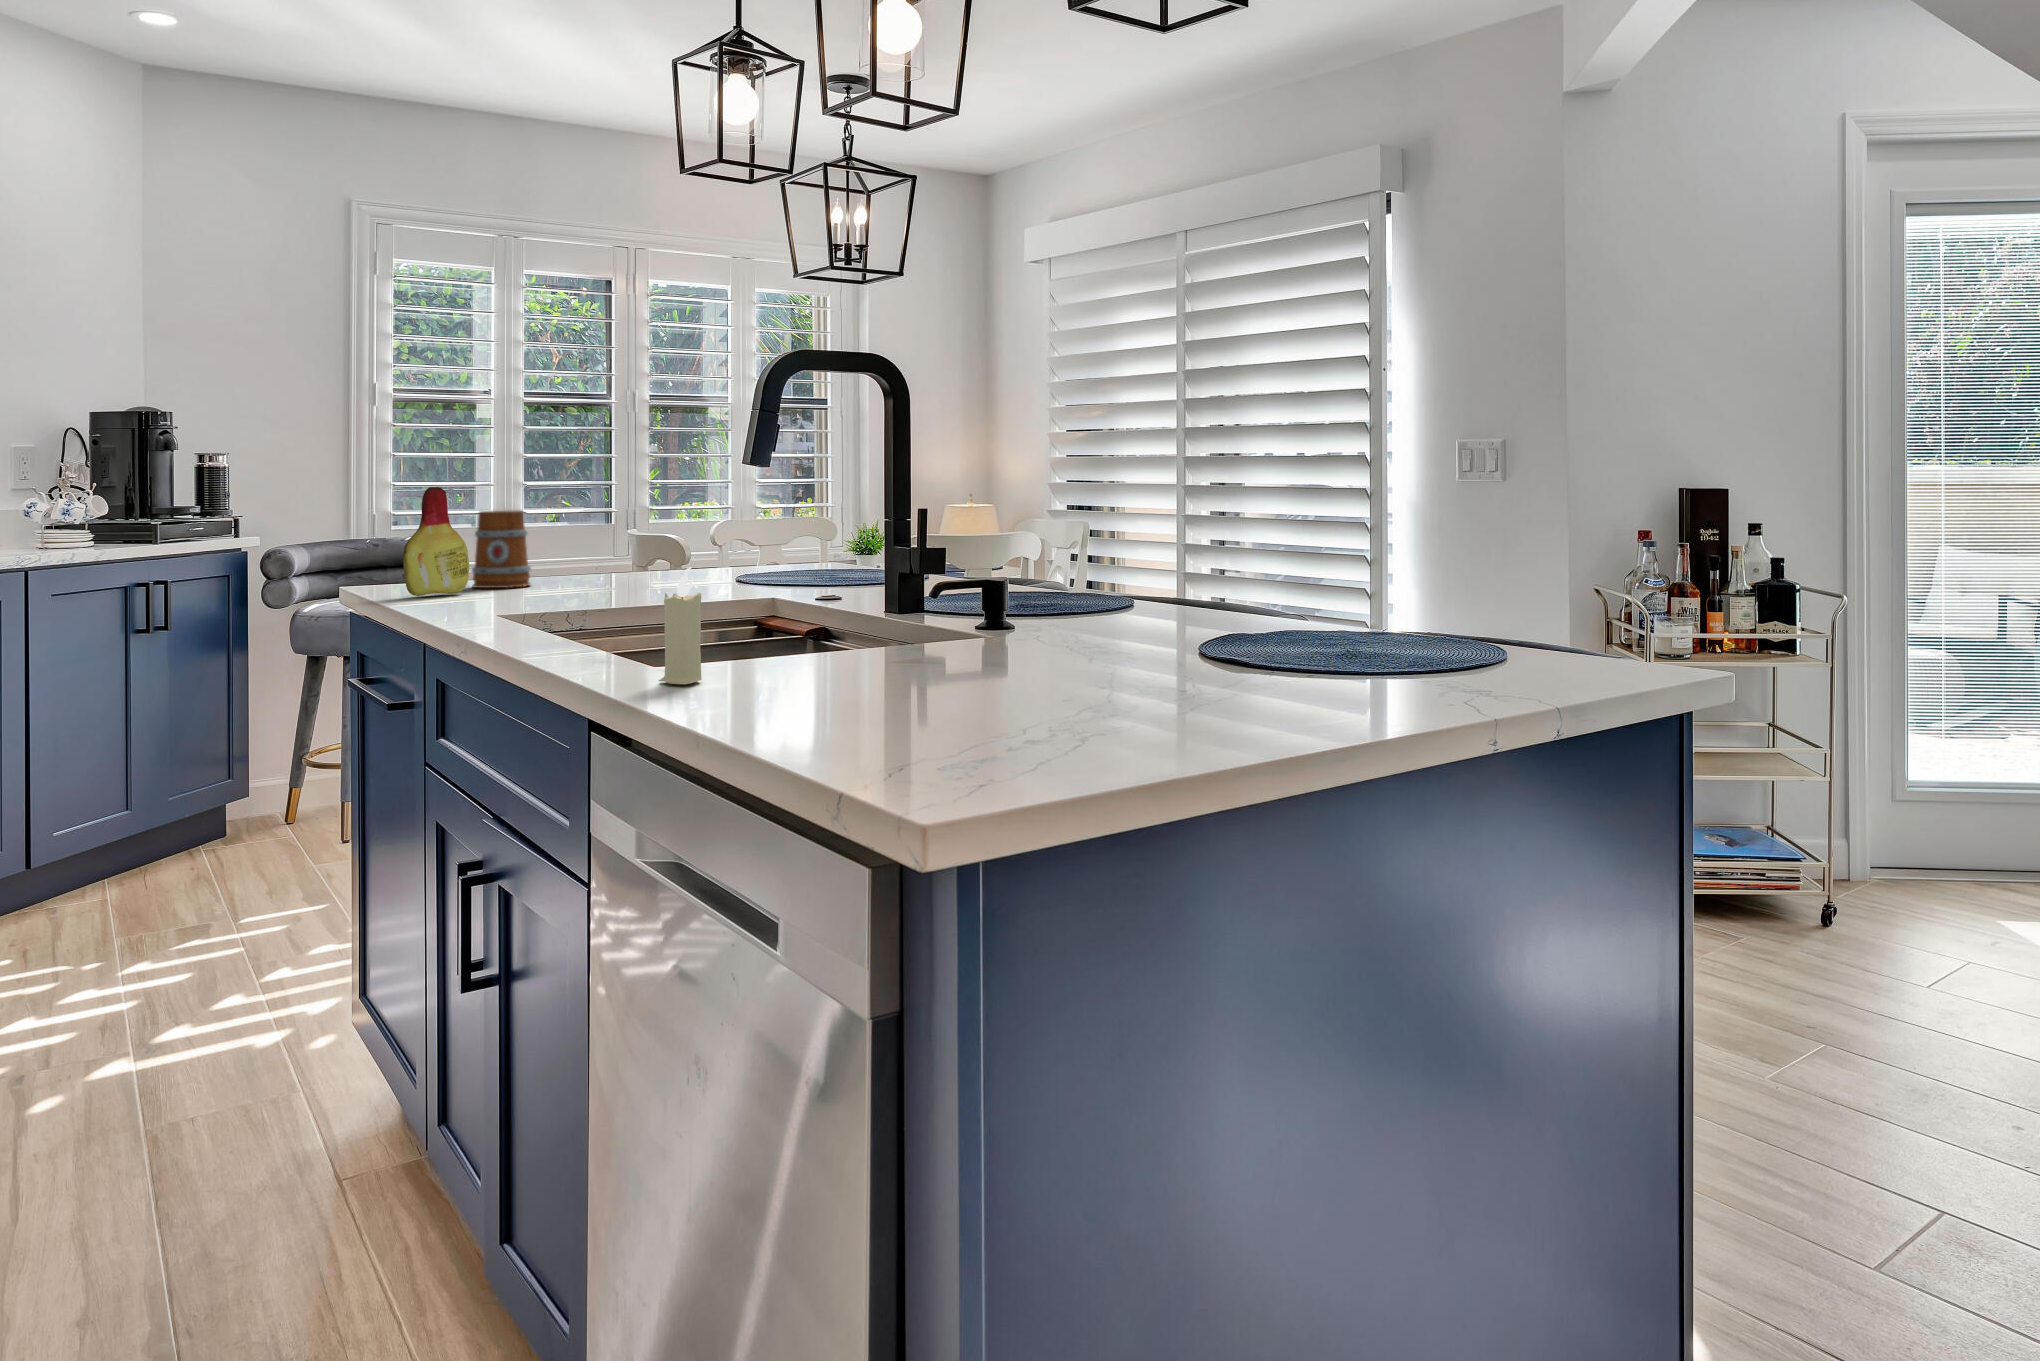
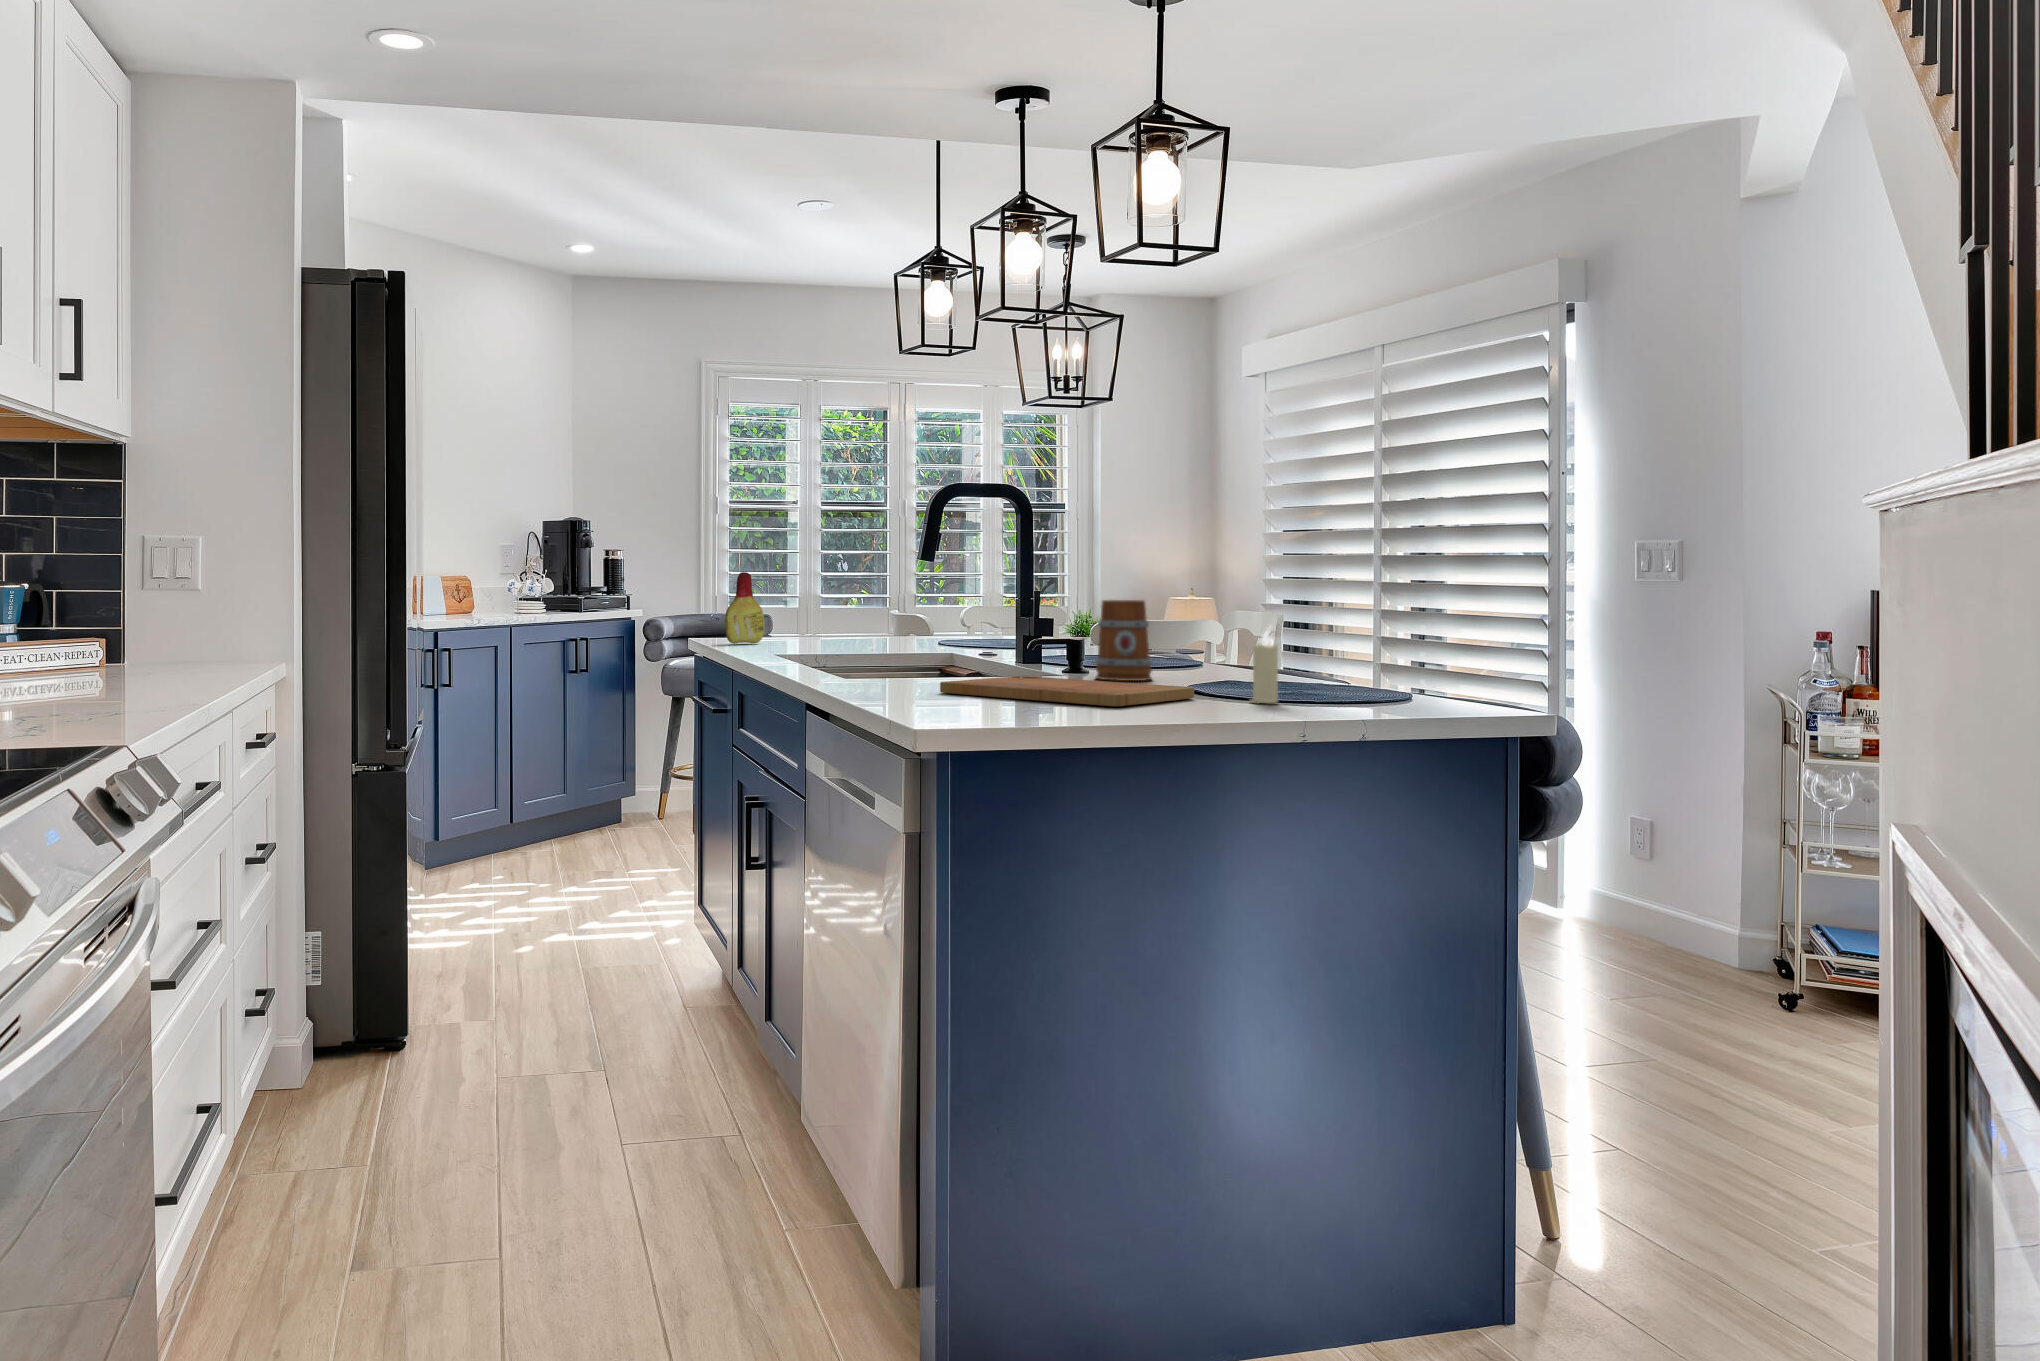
mug: present [472,511,531,588] -> present [1095,600,1152,681]
candle: present [658,567,701,684] -> present [1251,627,1278,703]
cutting board: none [872,658,1287,726] -> present [940,676,1194,706]

